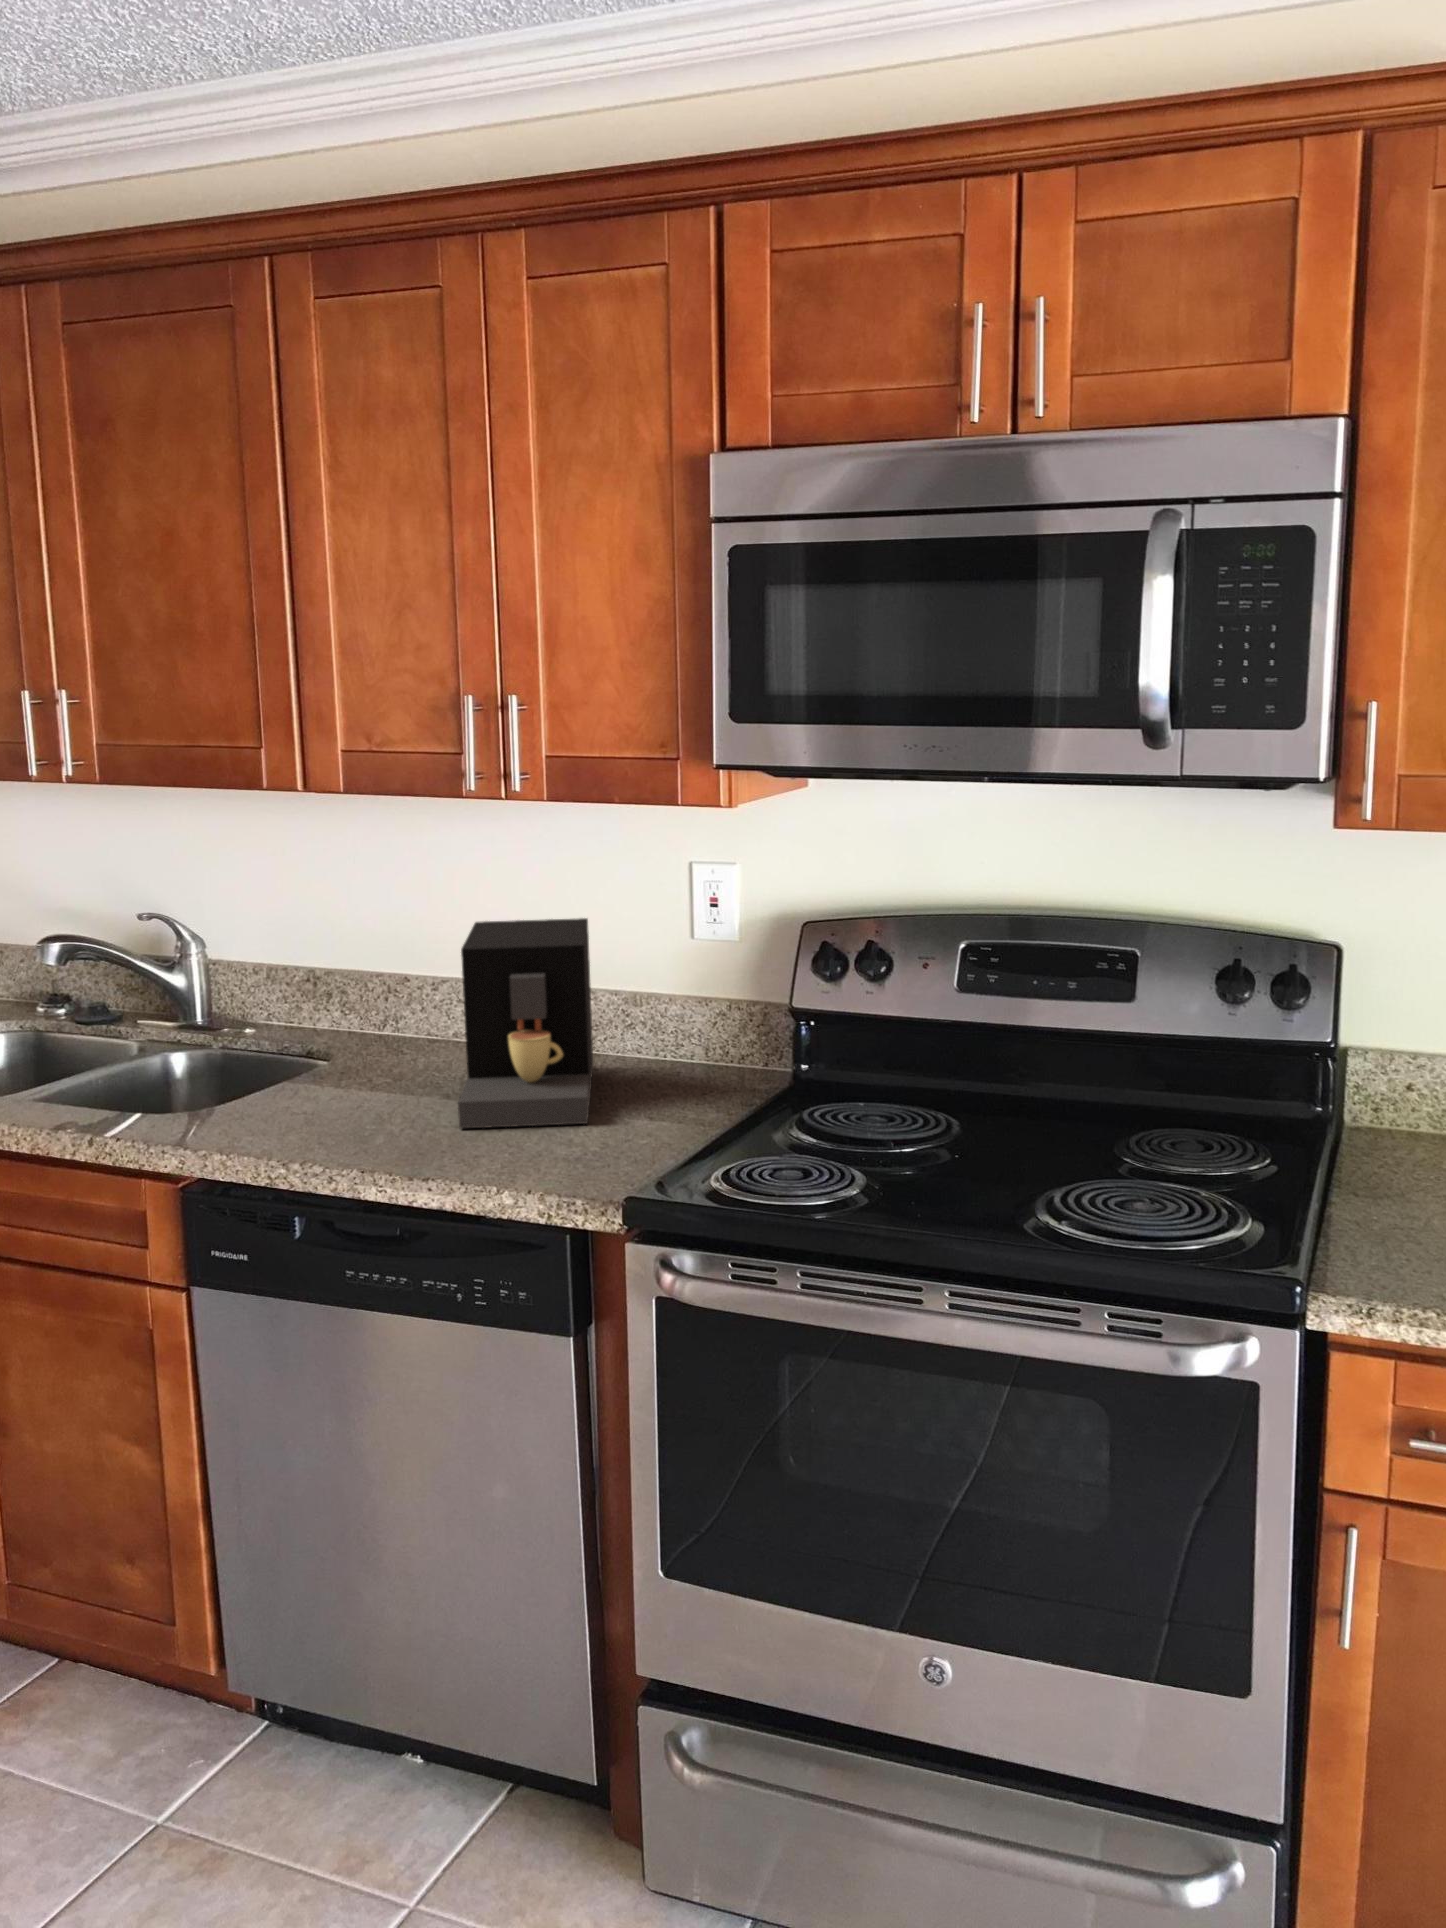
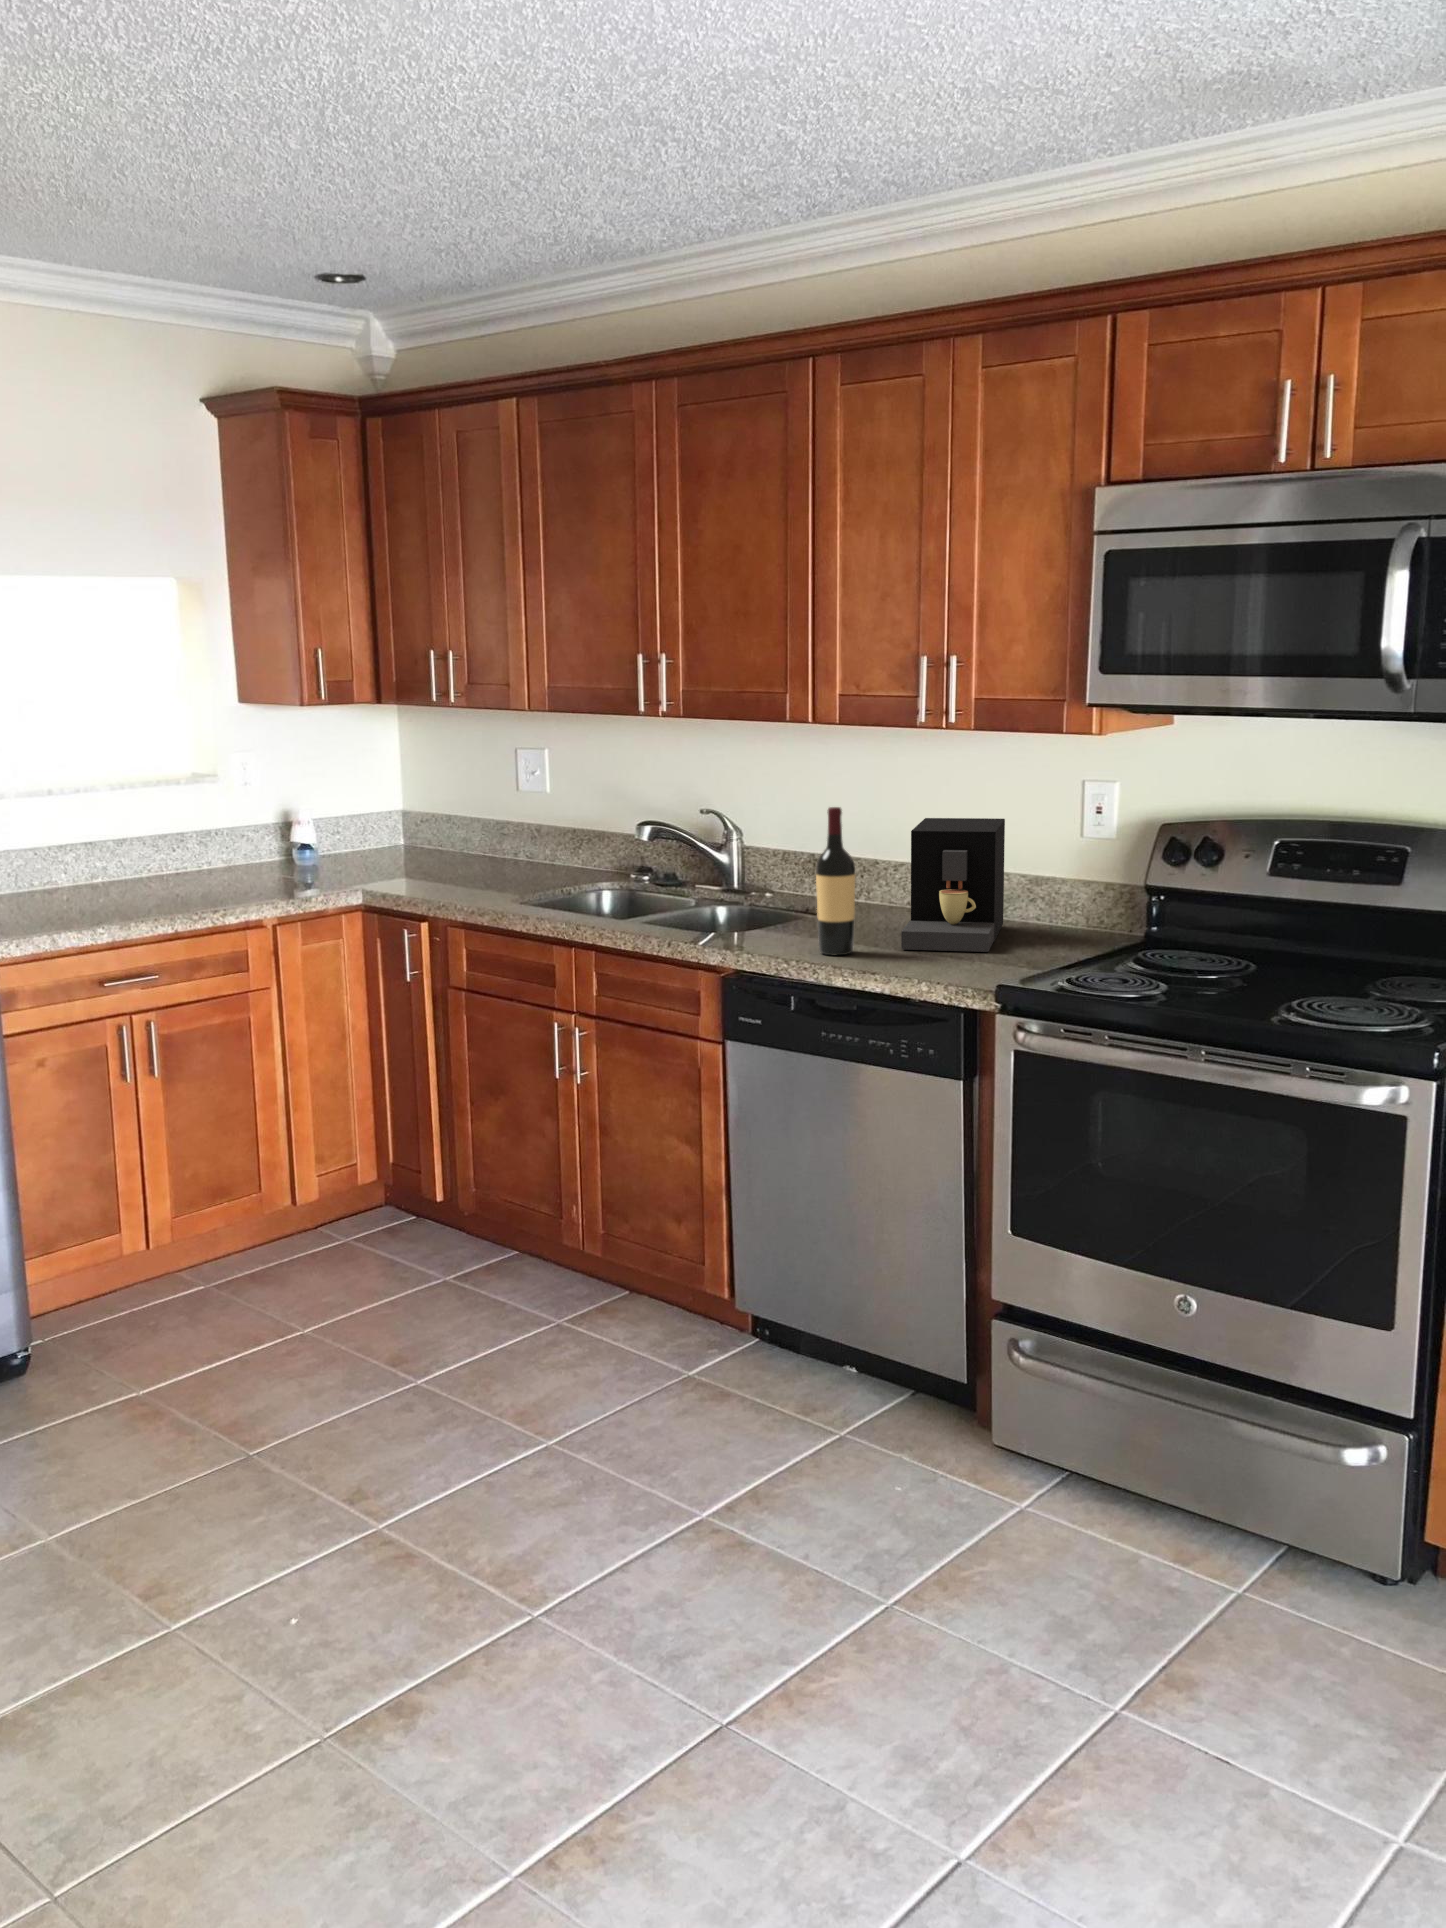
wine bottle: none [323,925,387,1150] -> present [816,807,855,955]

